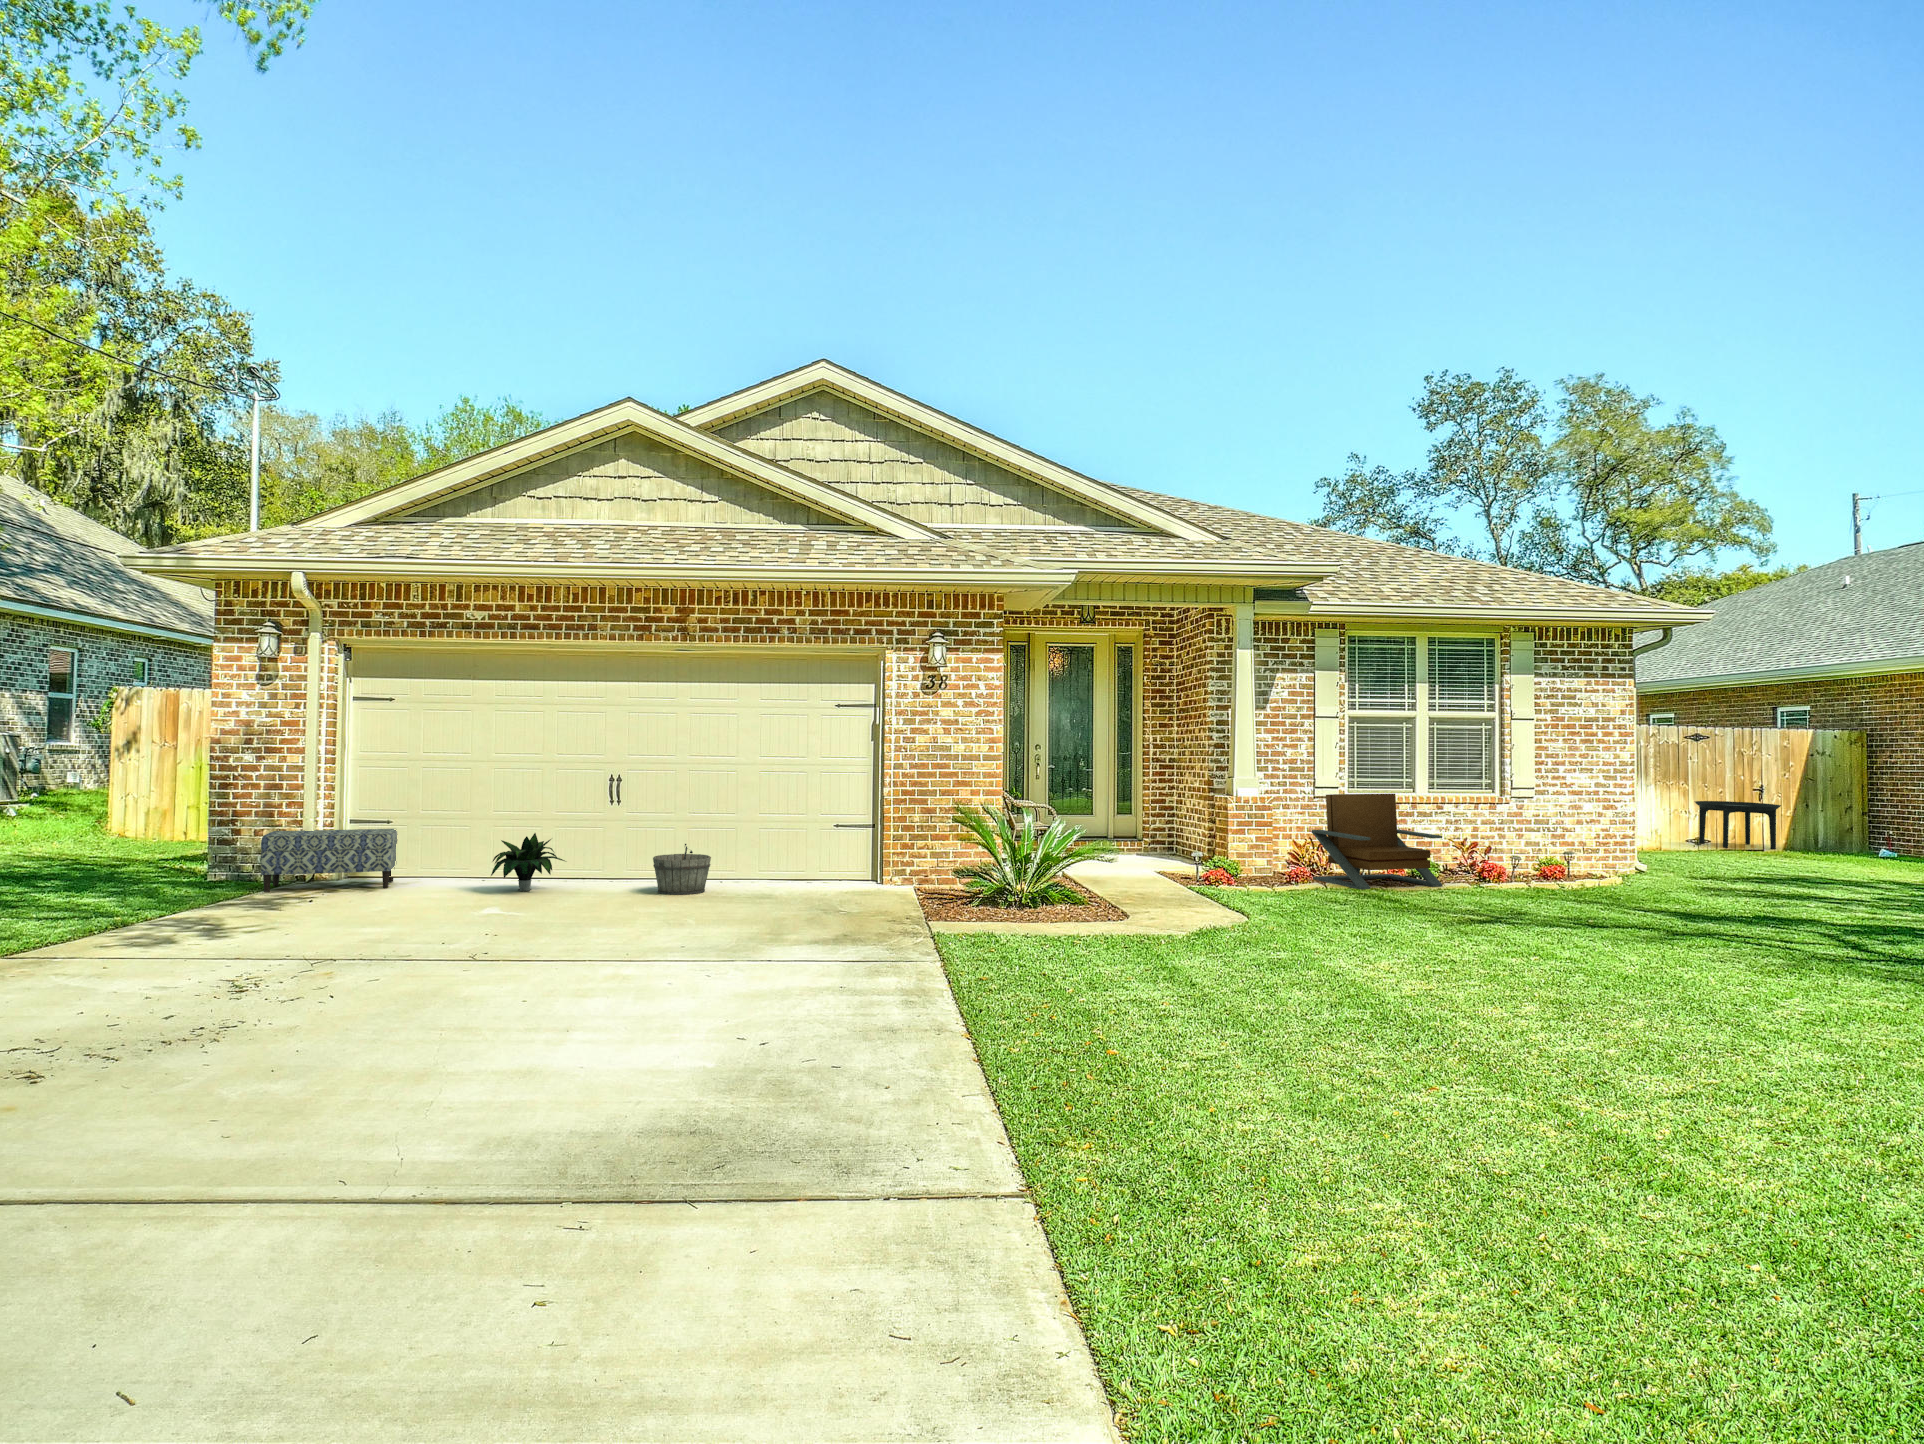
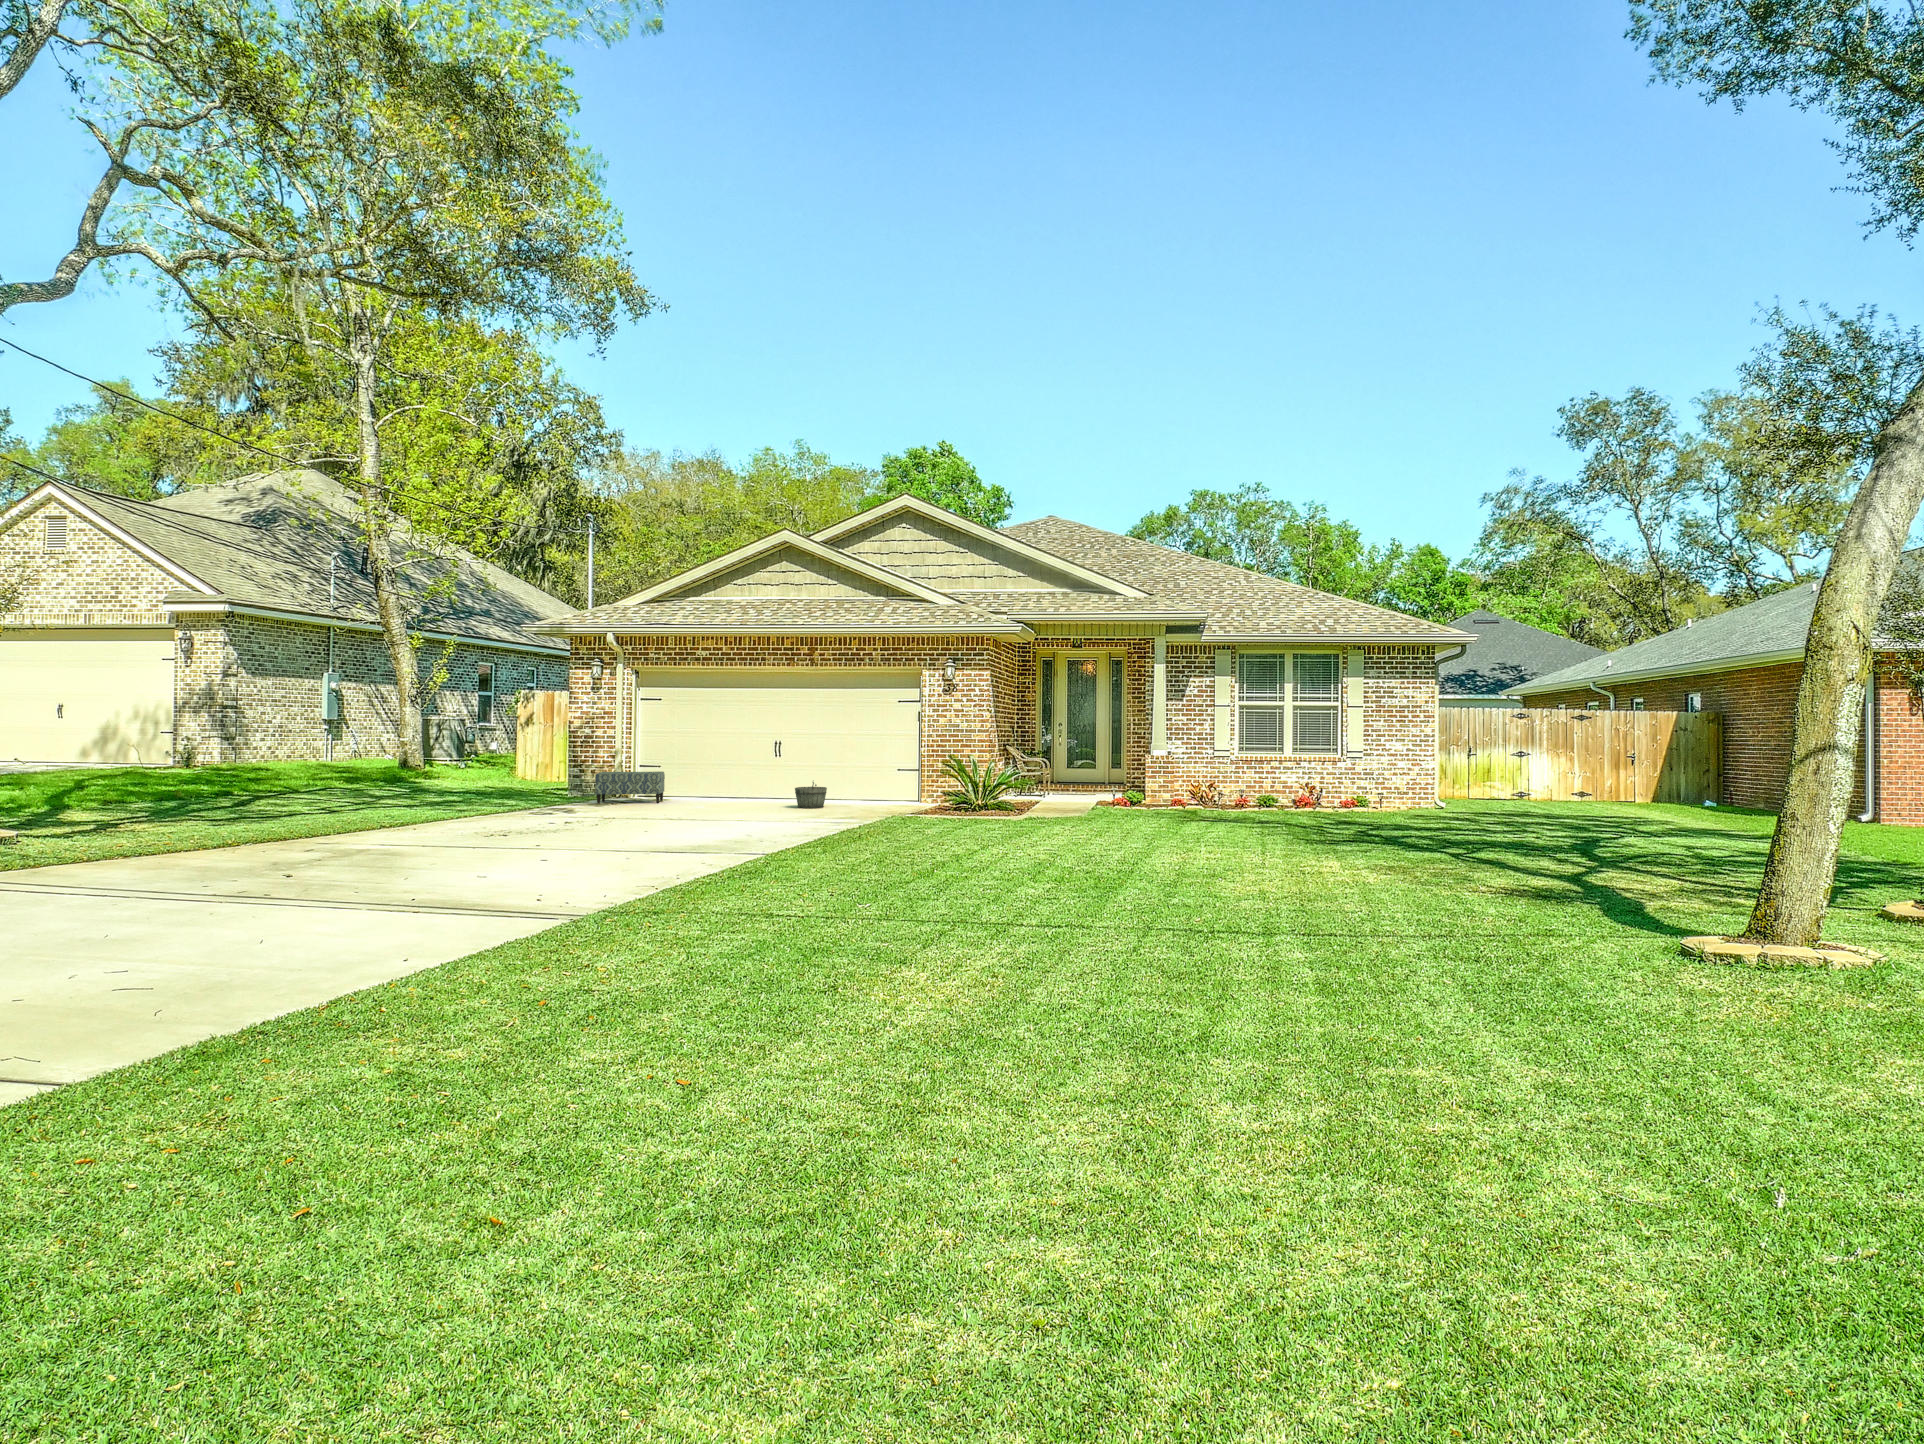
lounge chair: present [1311,794,1442,890] -> none [1203,755,1278,814]
round table: present [1695,801,1781,849] -> none [1569,765,1630,801]
potted plant: present [491,833,565,891] -> none [710,773,751,806]

